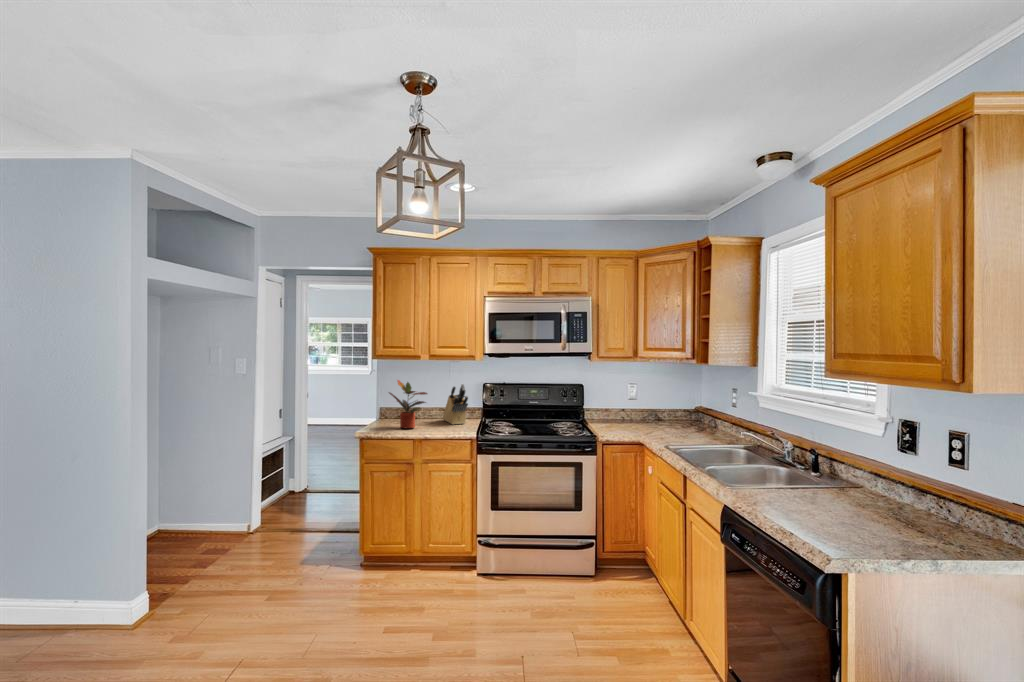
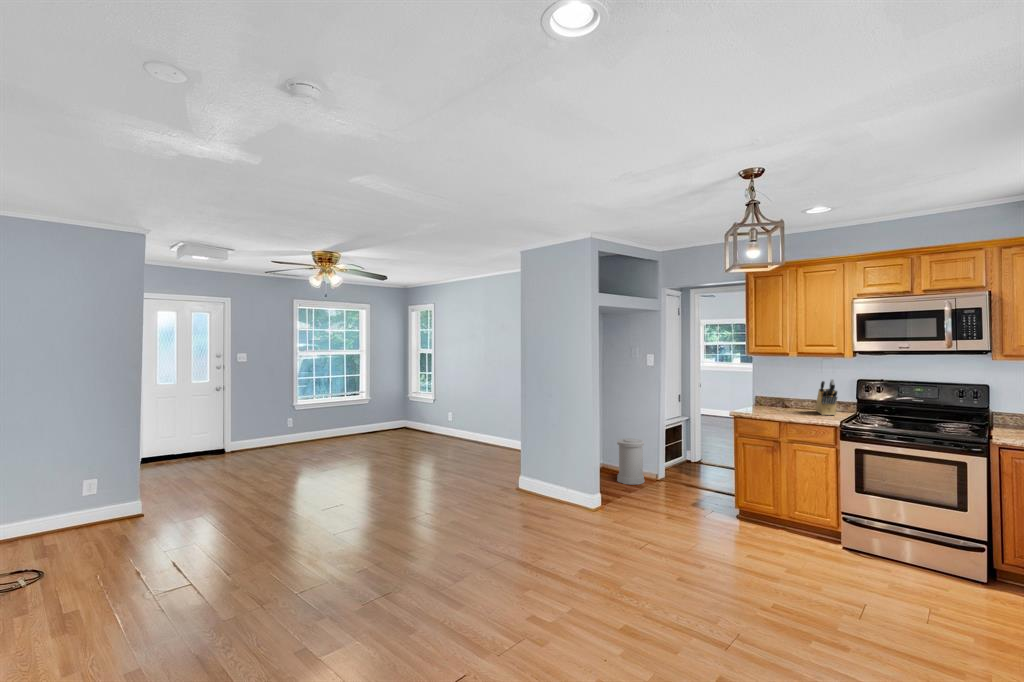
potted plant: present [389,380,427,428] -> none [759,373,796,414]
trash can: none [183,480,229,552] -> present [617,438,644,484]

